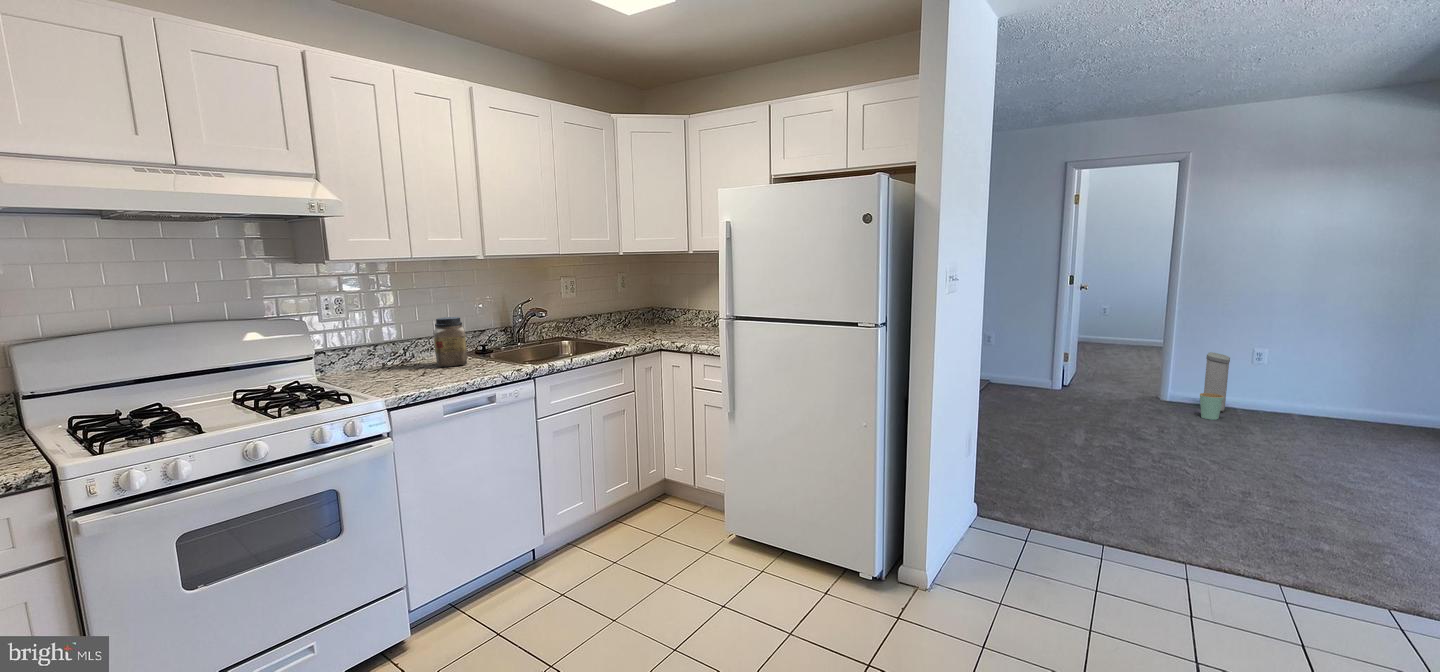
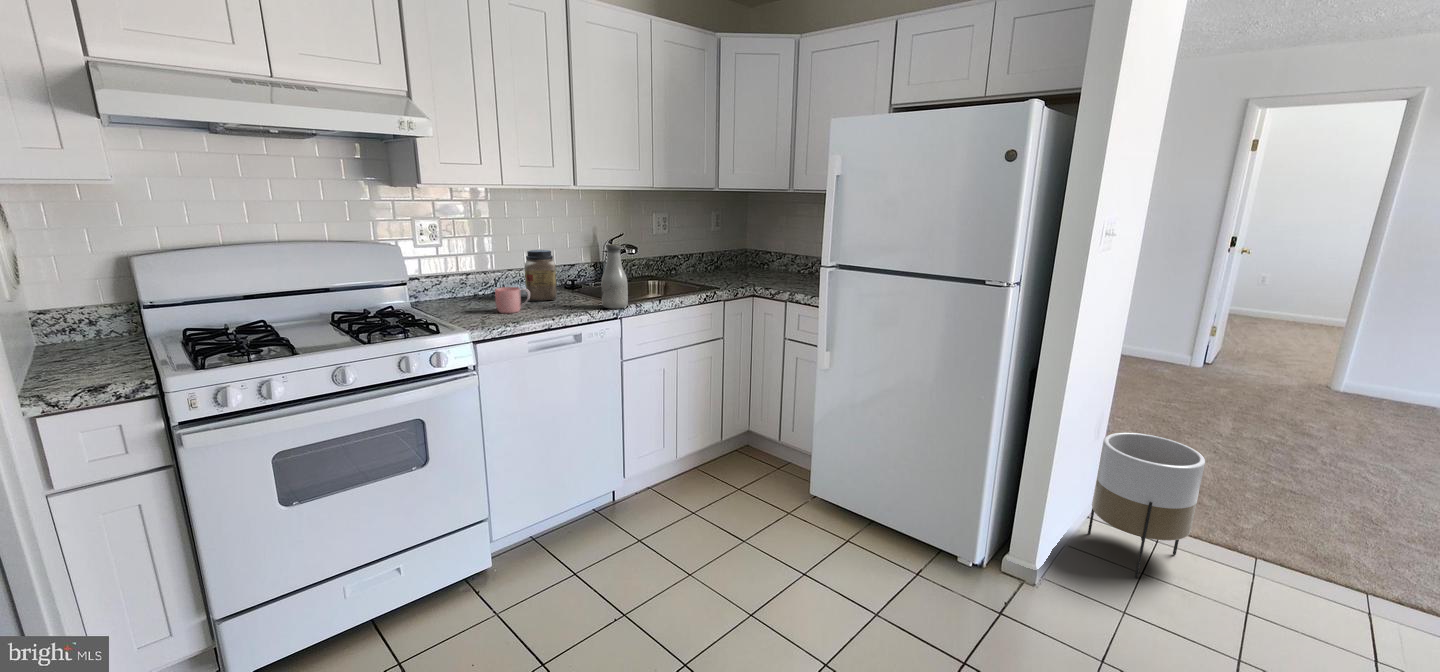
bottle: none [513,308,539,369] -> present [601,244,628,309]
trash can: present [1200,352,1230,420] -> none [1368,338,1417,417]
mug: none [405,354,441,380] -> present [495,287,530,313]
planter: none [975,447,1058,576] -> present [1088,433,1205,578]

